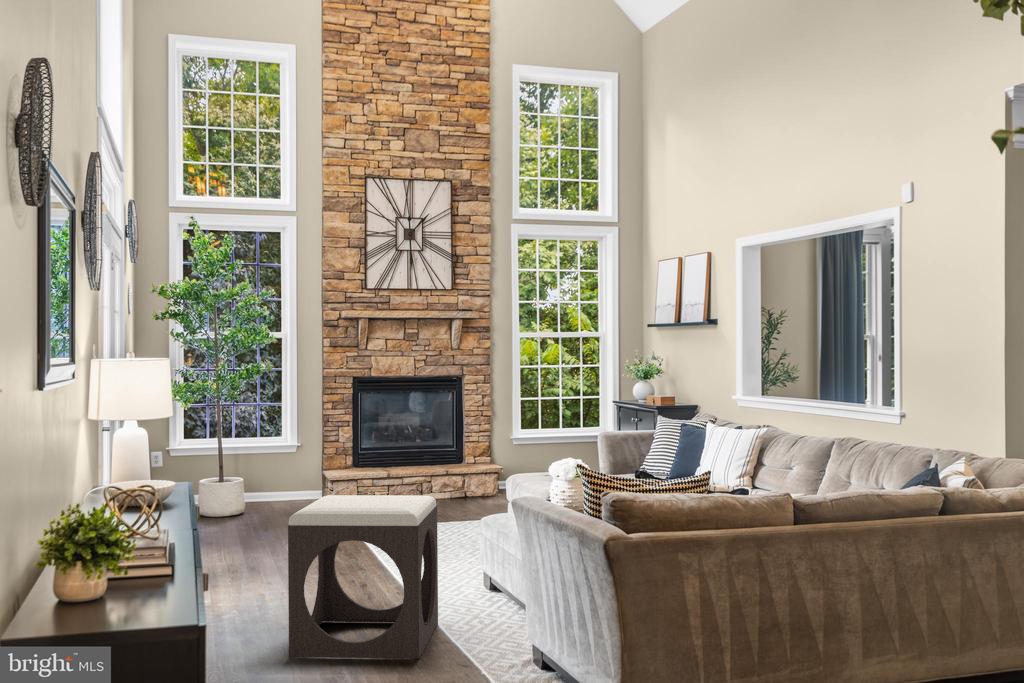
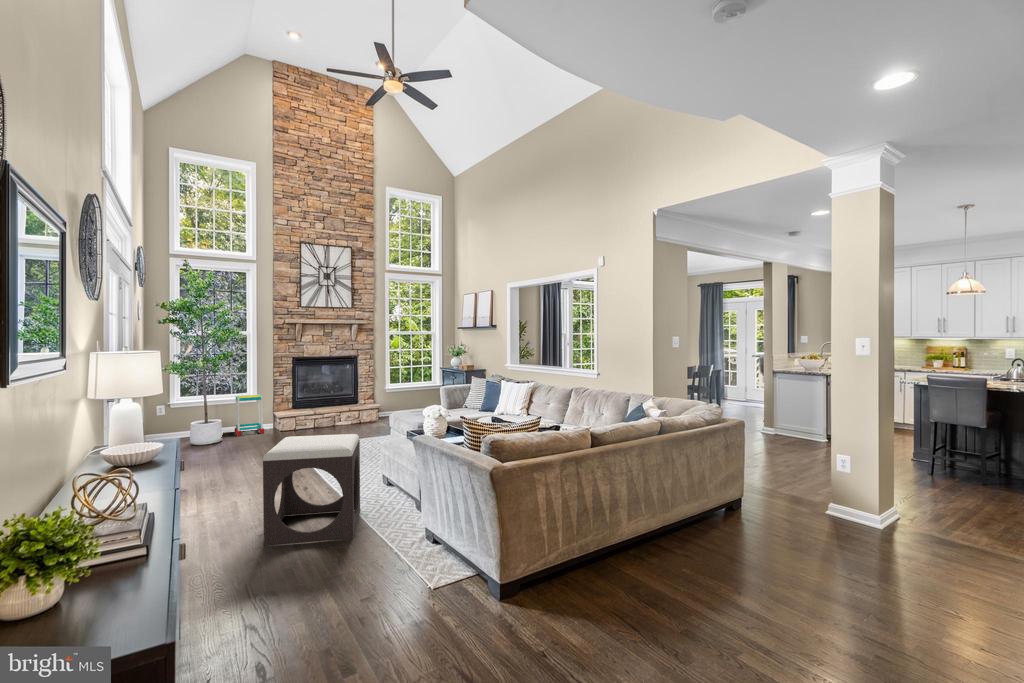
side table: none [262,440,307,509] -> present [235,395,264,436]

